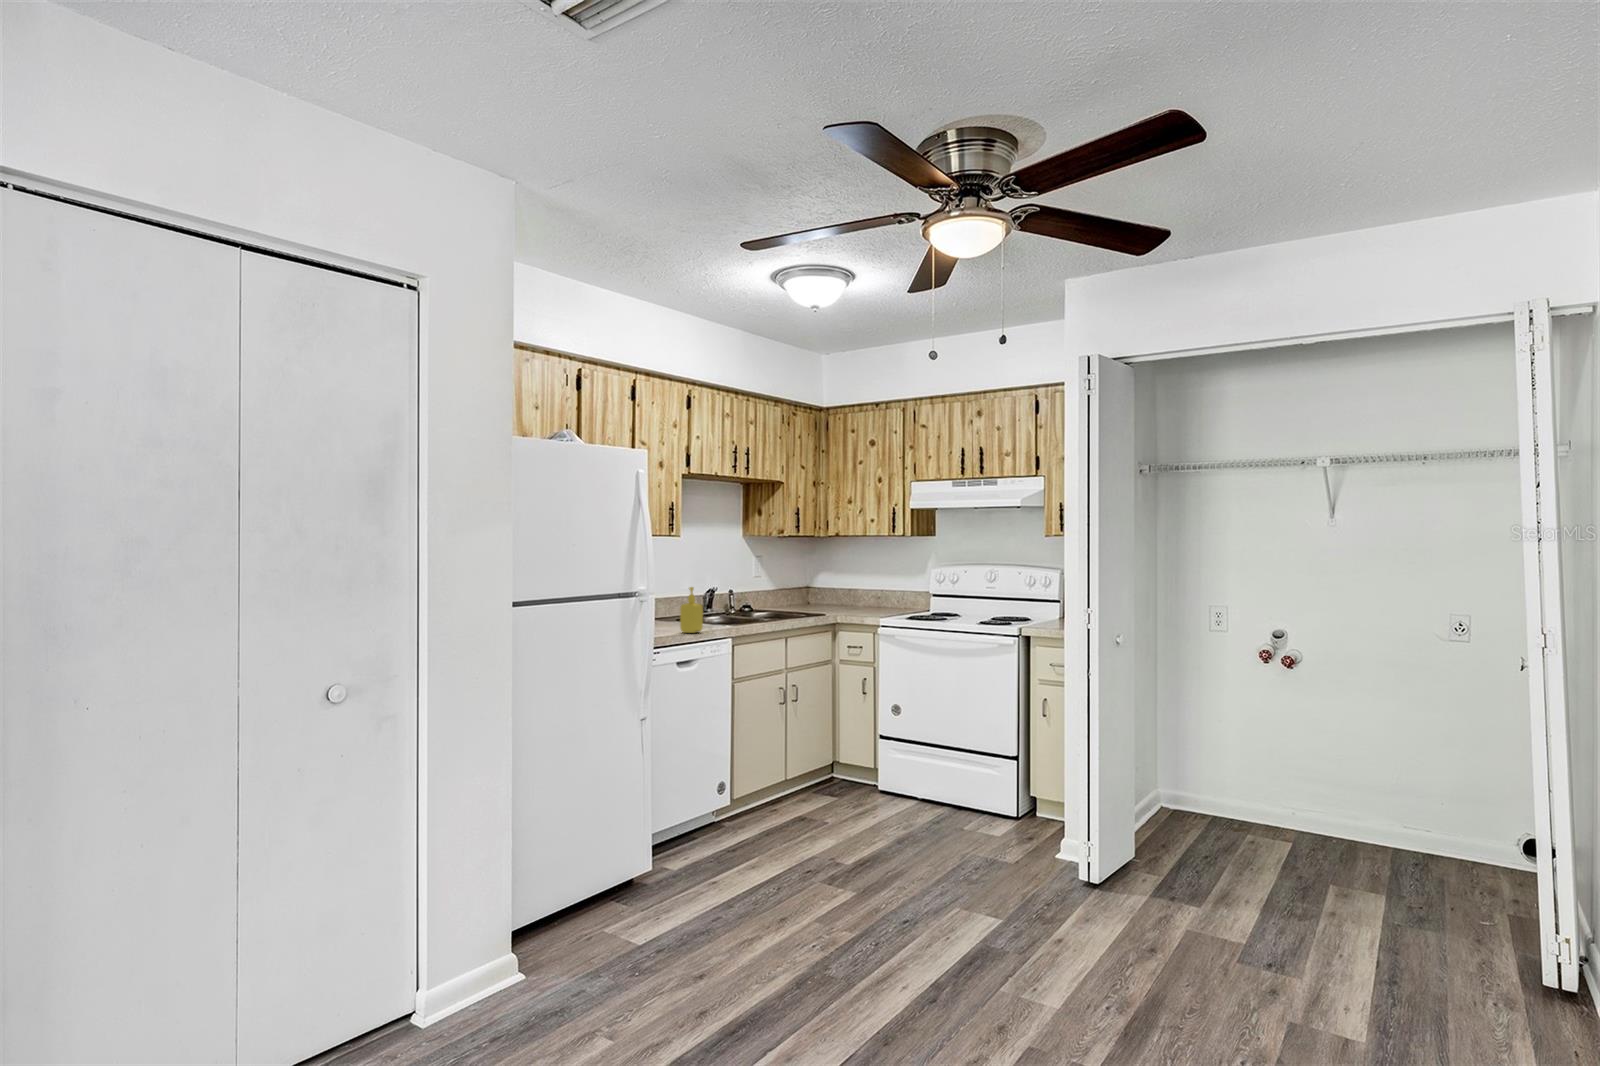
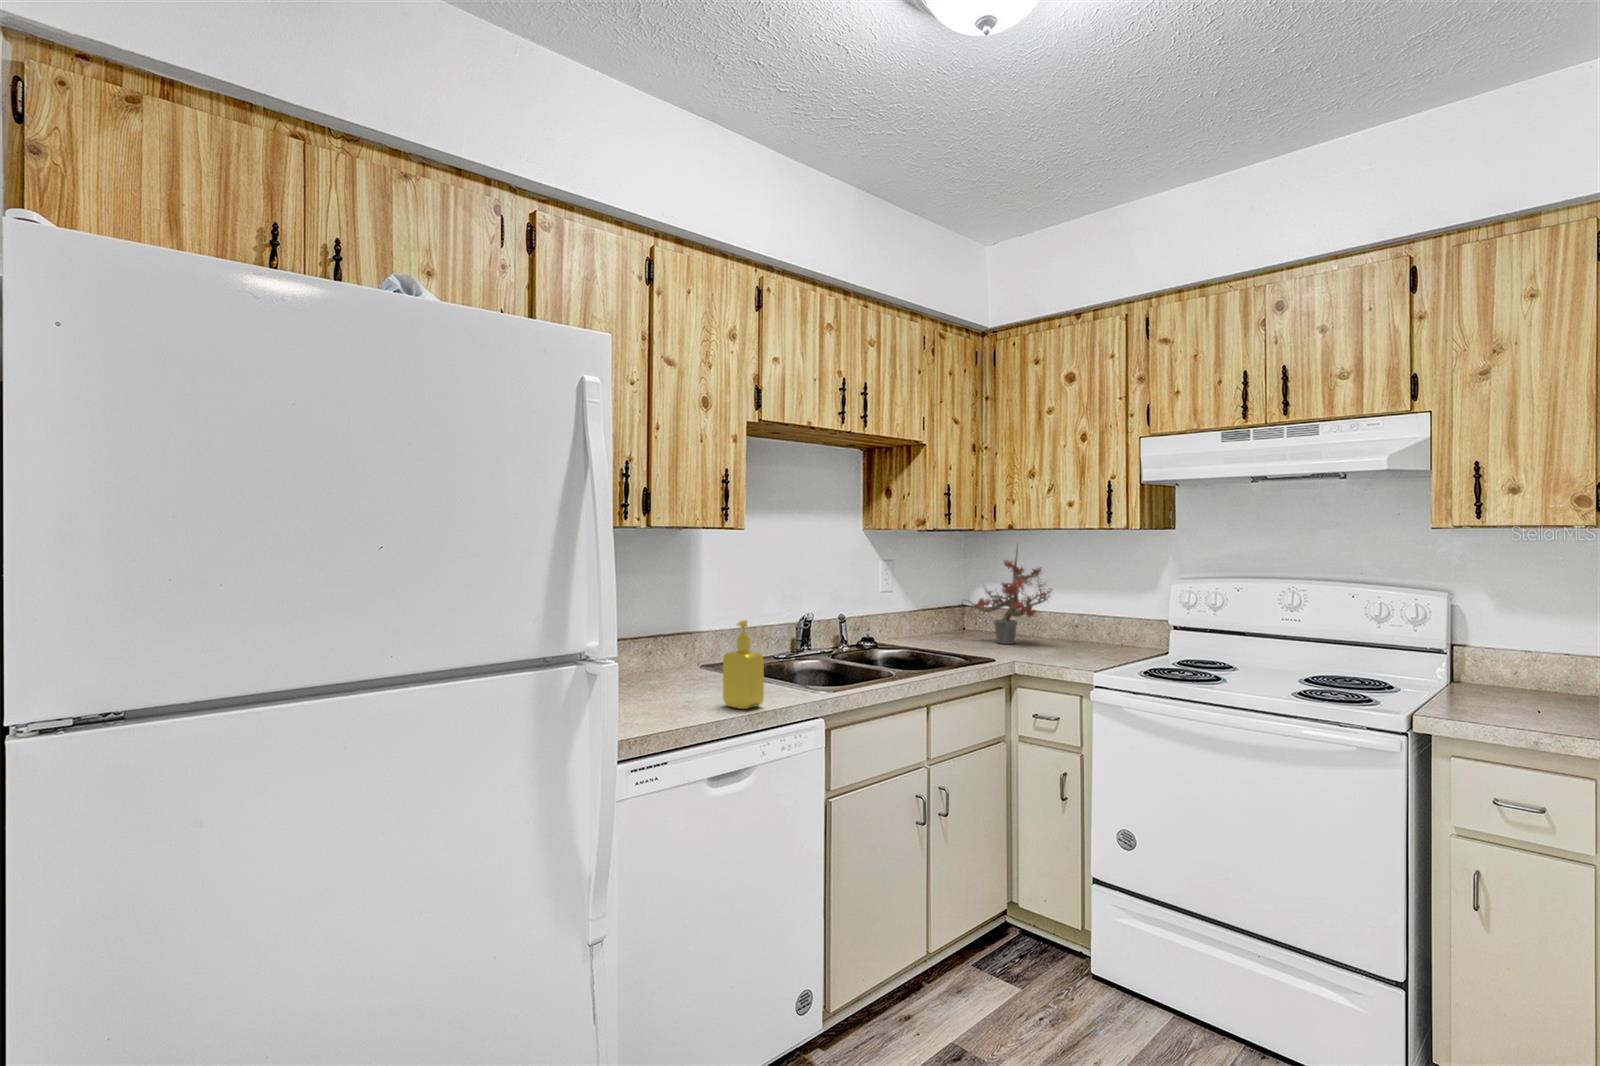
potted plant: none [805,545,863,610] -> present [969,549,1052,644]

